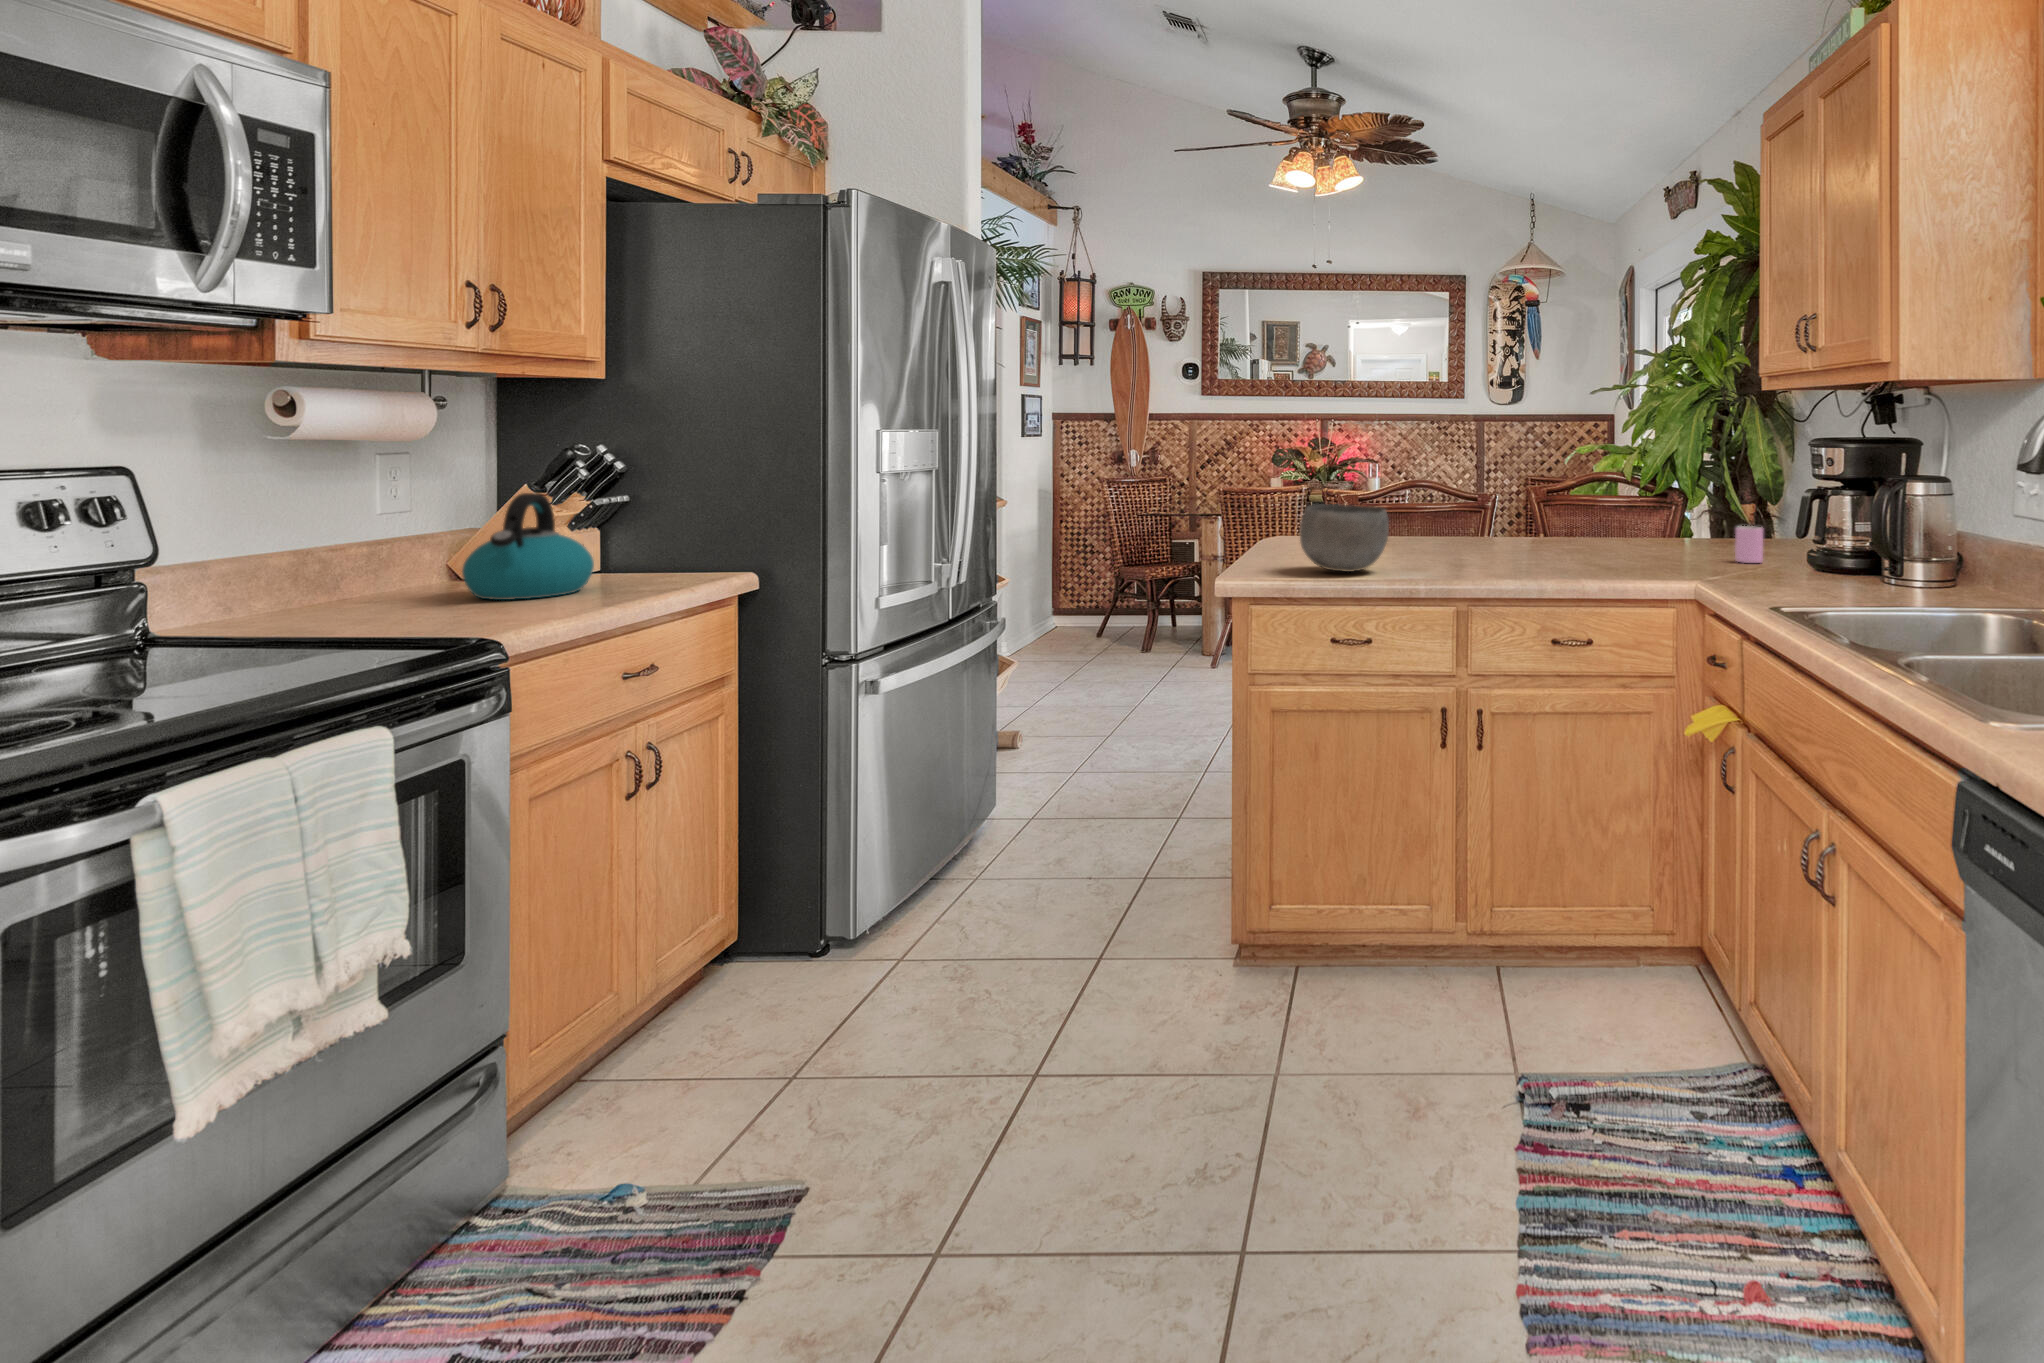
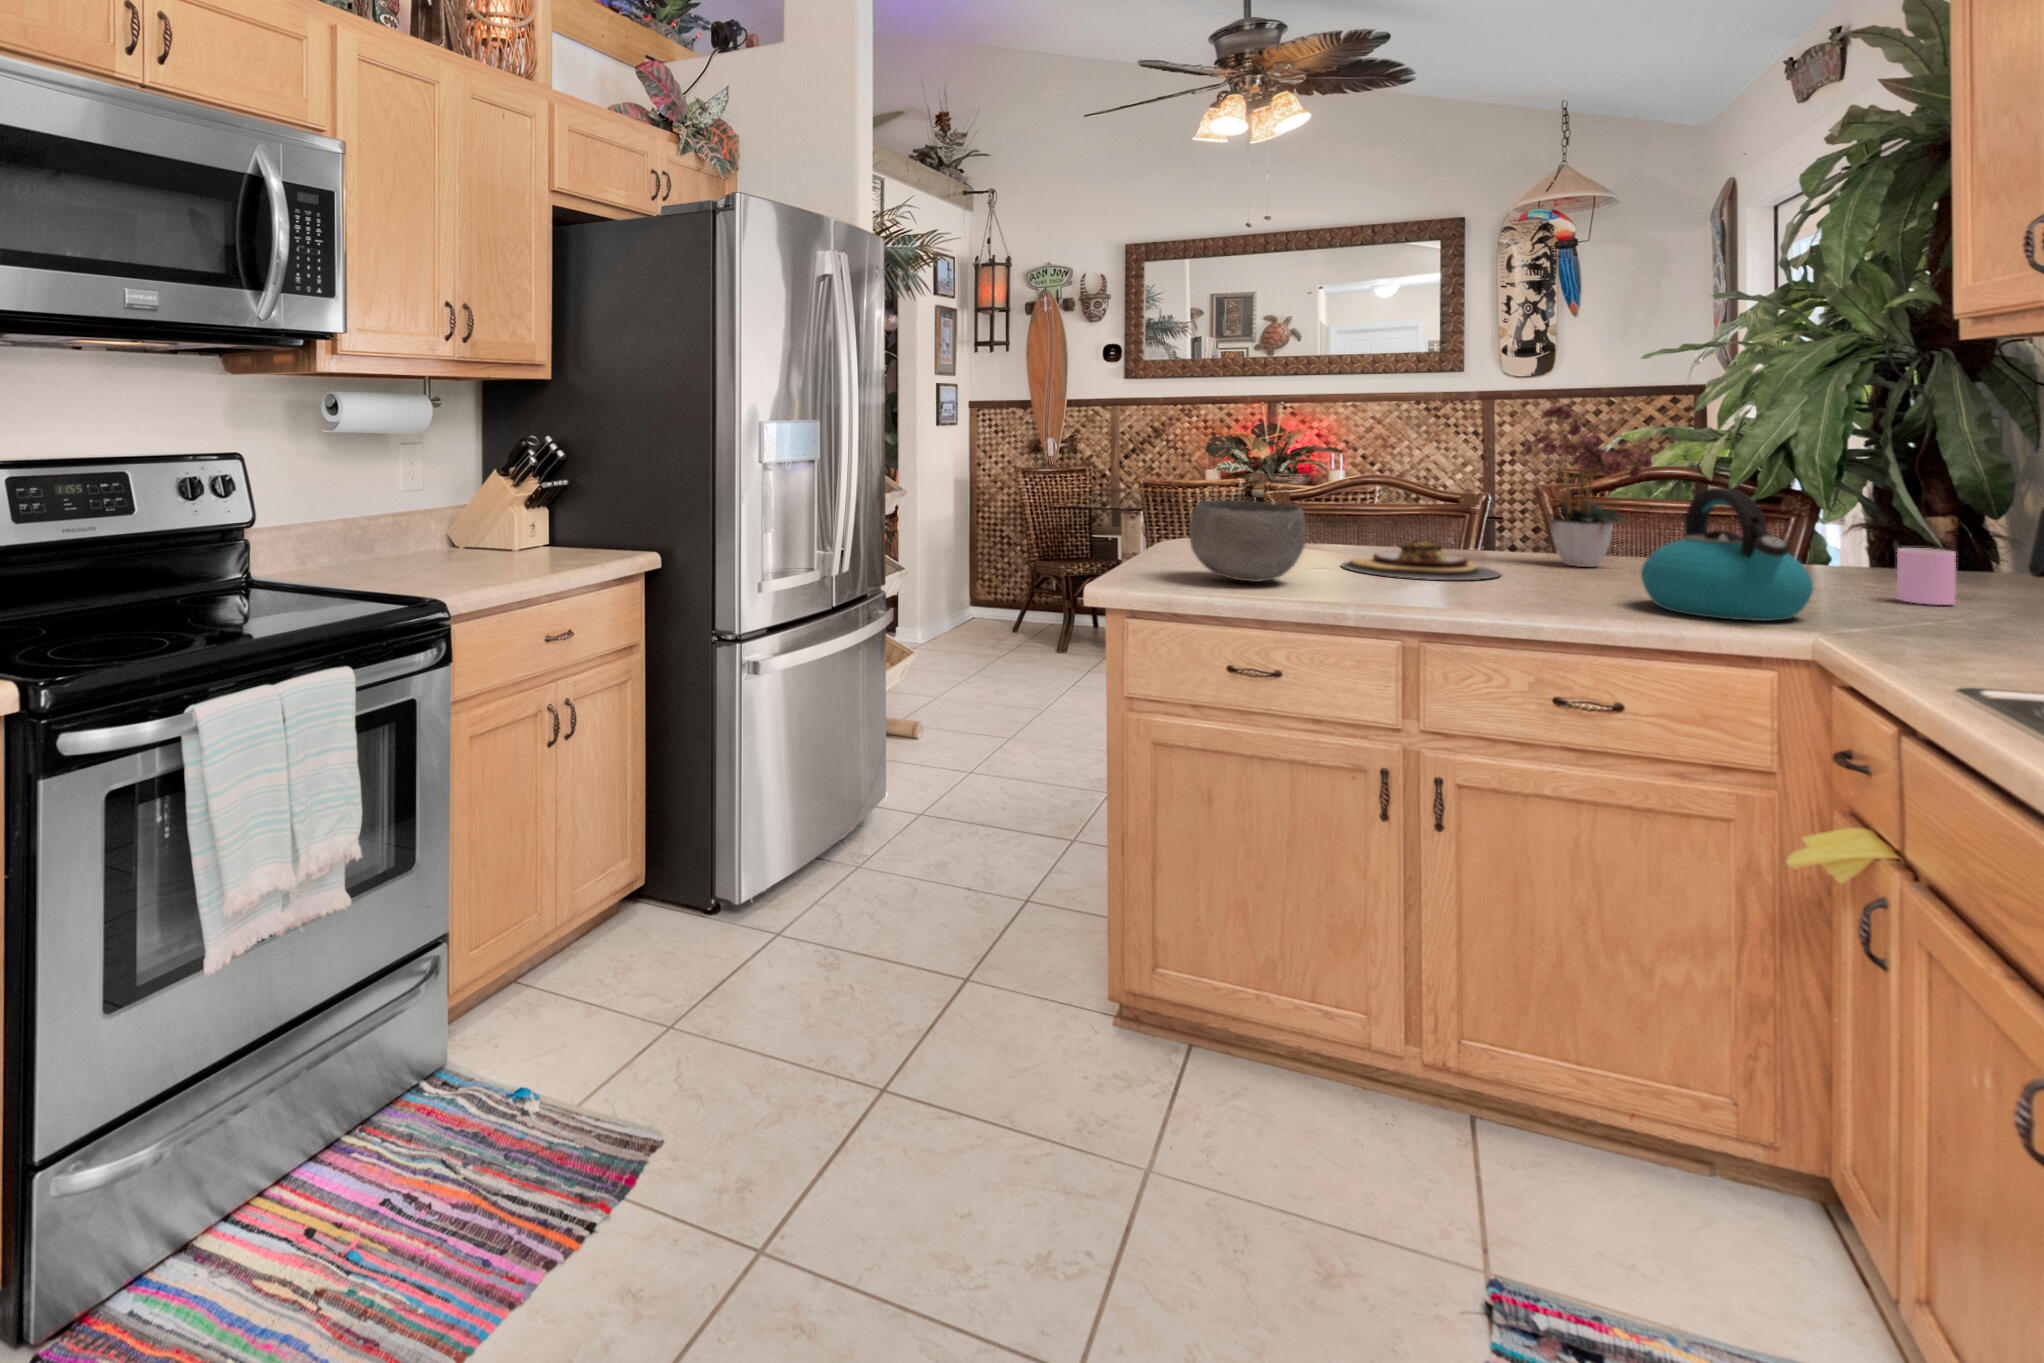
flower arrangement: none [1524,422,1612,550] -> present [1525,405,1653,567]
kettle: present [462,493,594,600] -> present [1641,488,1813,621]
plate: none [1407,533,1516,564] -> present [1342,540,1501,580]

